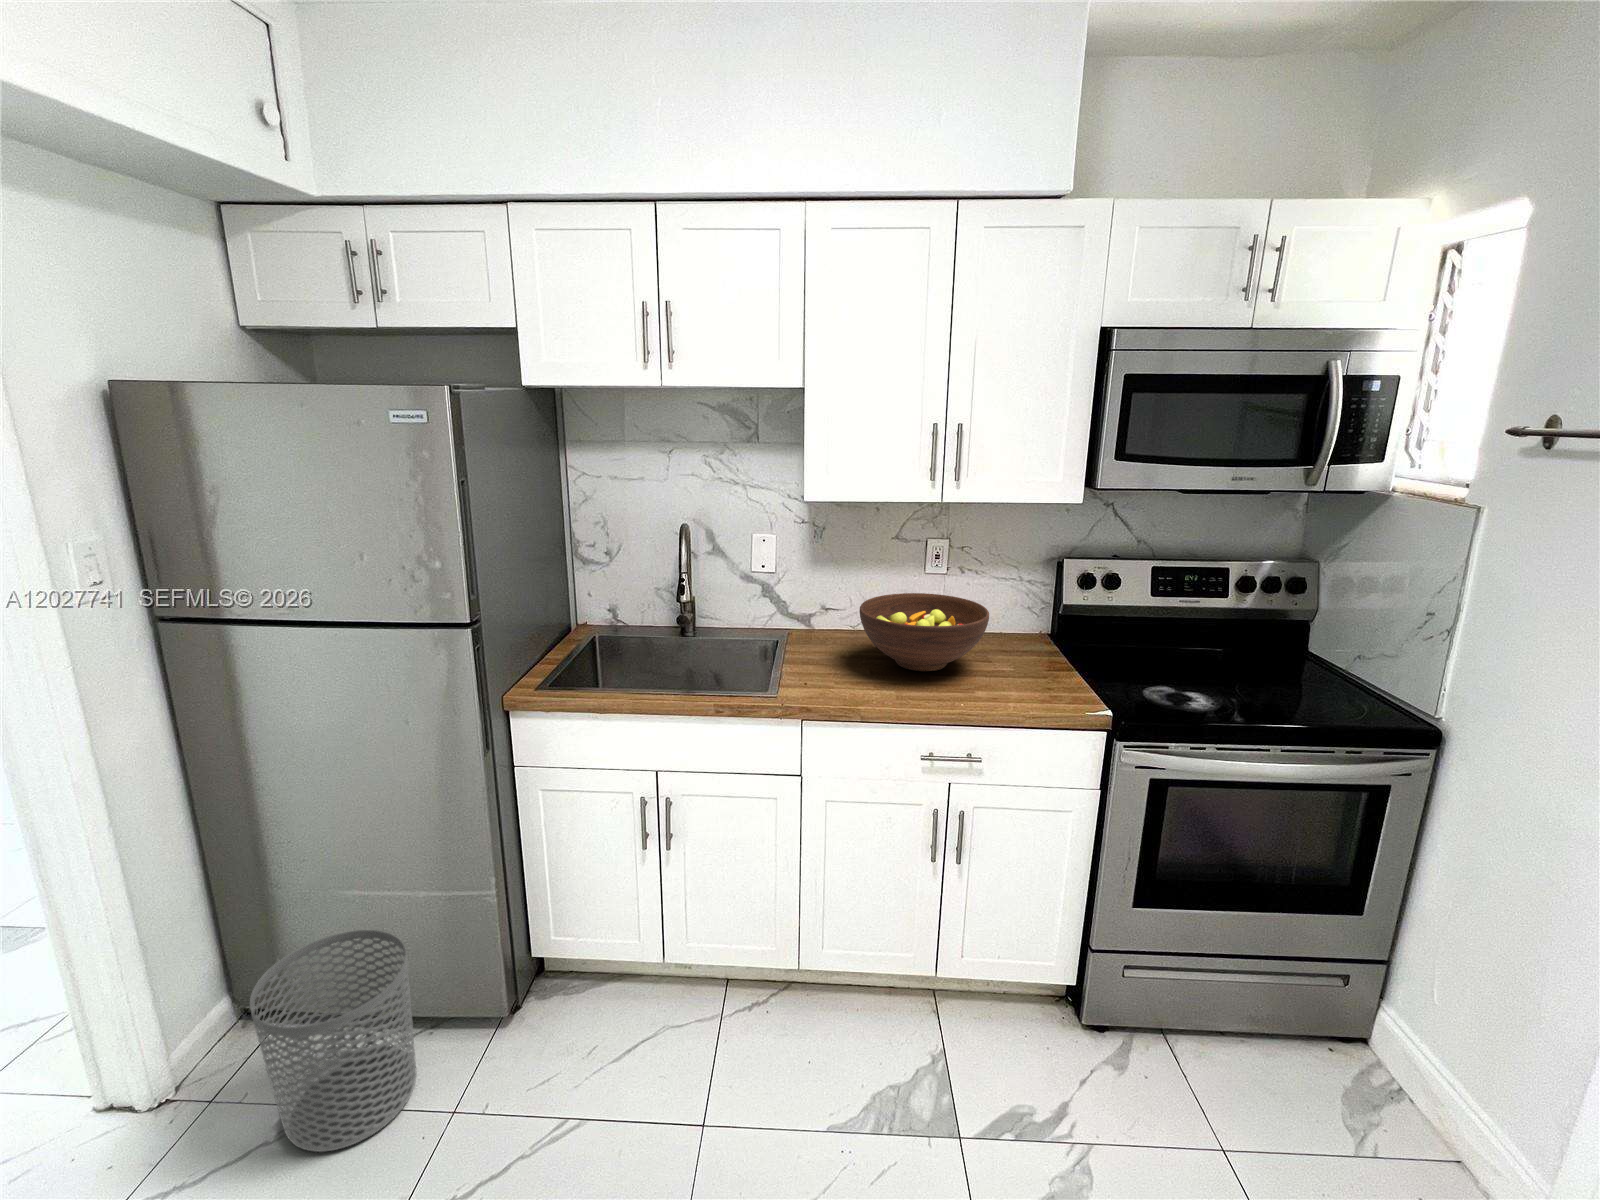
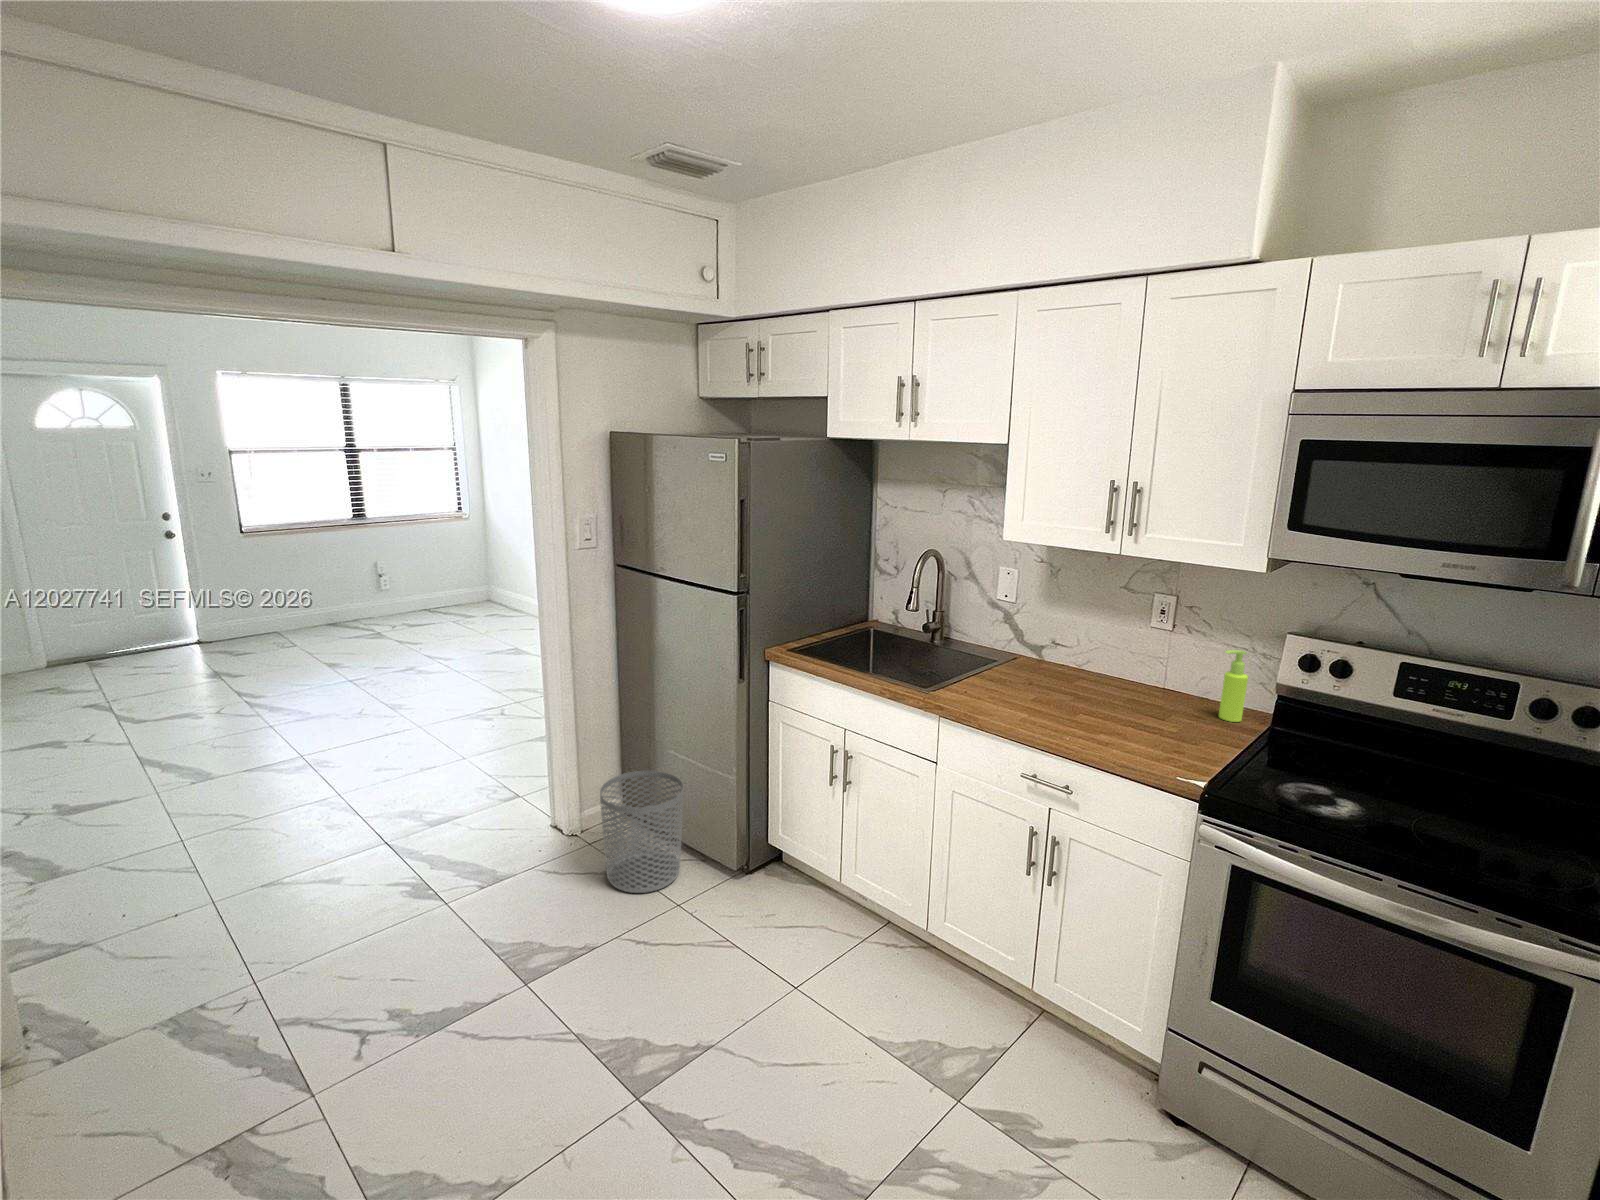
soap dispenser: none [1009,580,1032,648] -> present [1218,650,1248,722]
fruit bowl: present [860,593,989,671] -> none [1033,636,1162,712]

